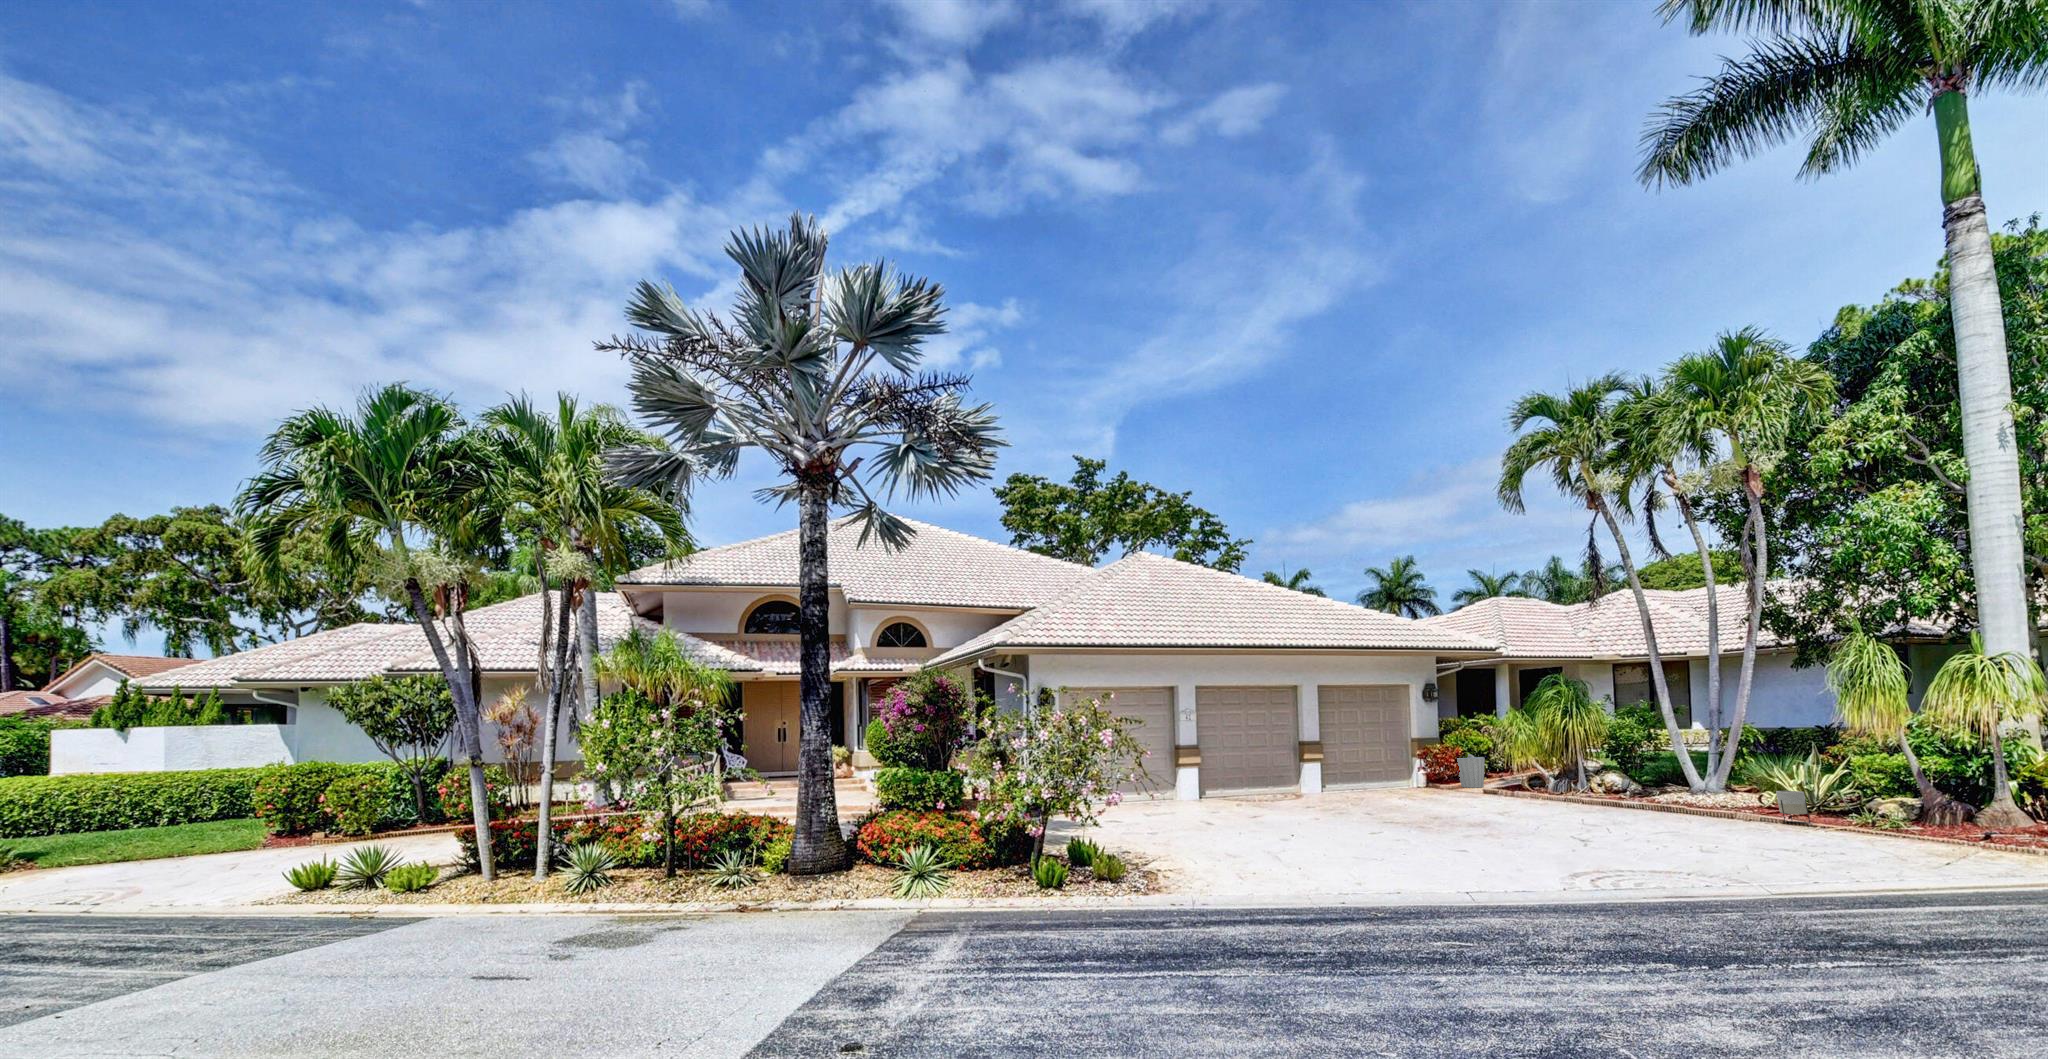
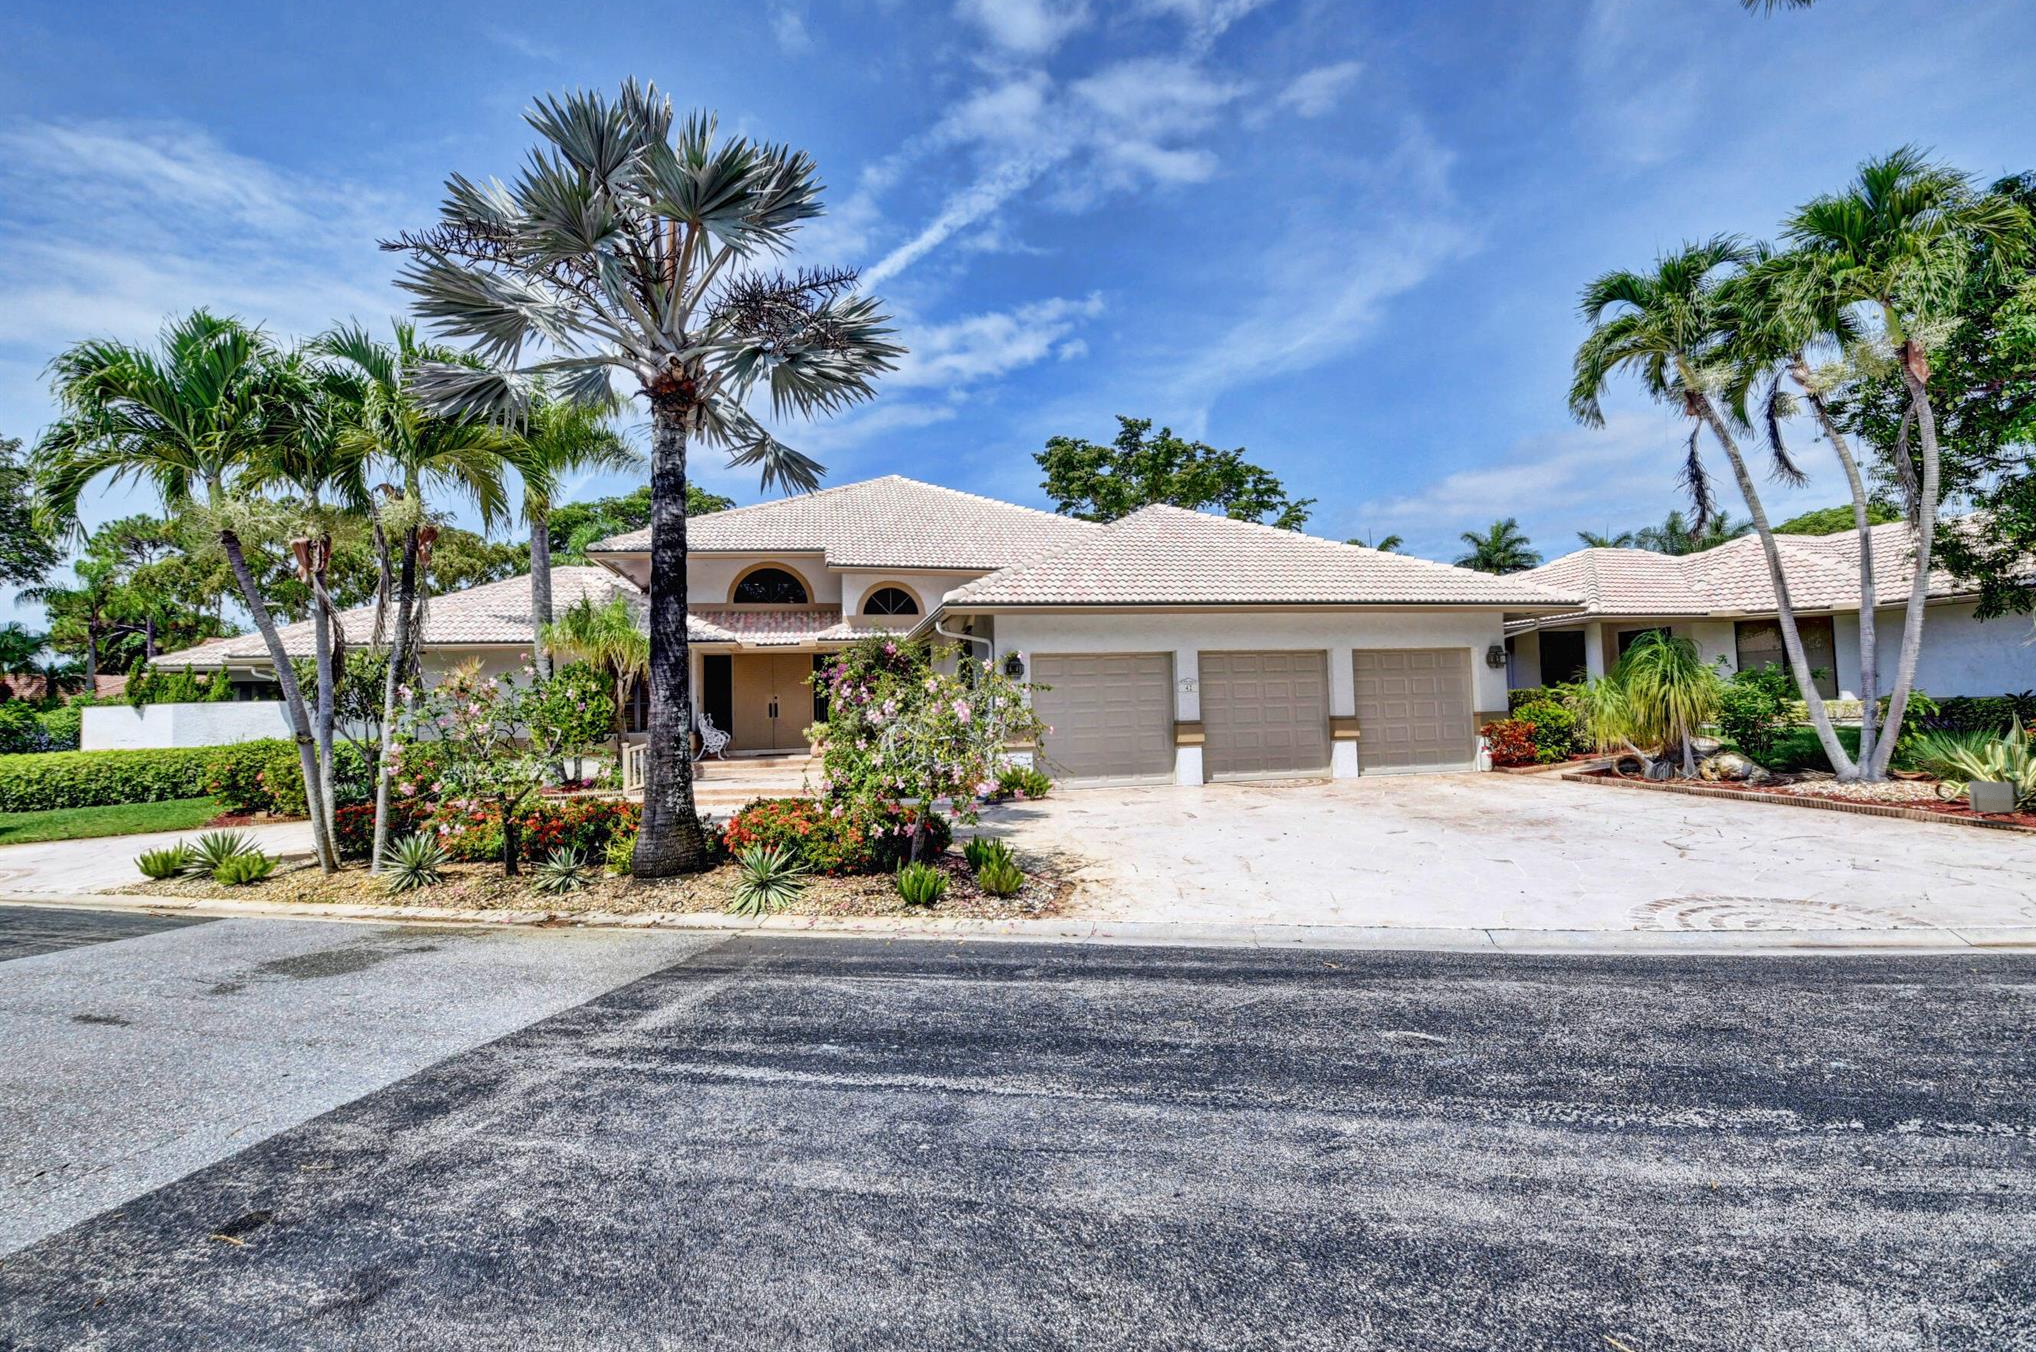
trash can: present [1457,754,1485,788] -> none [1525,731,1563,769]

